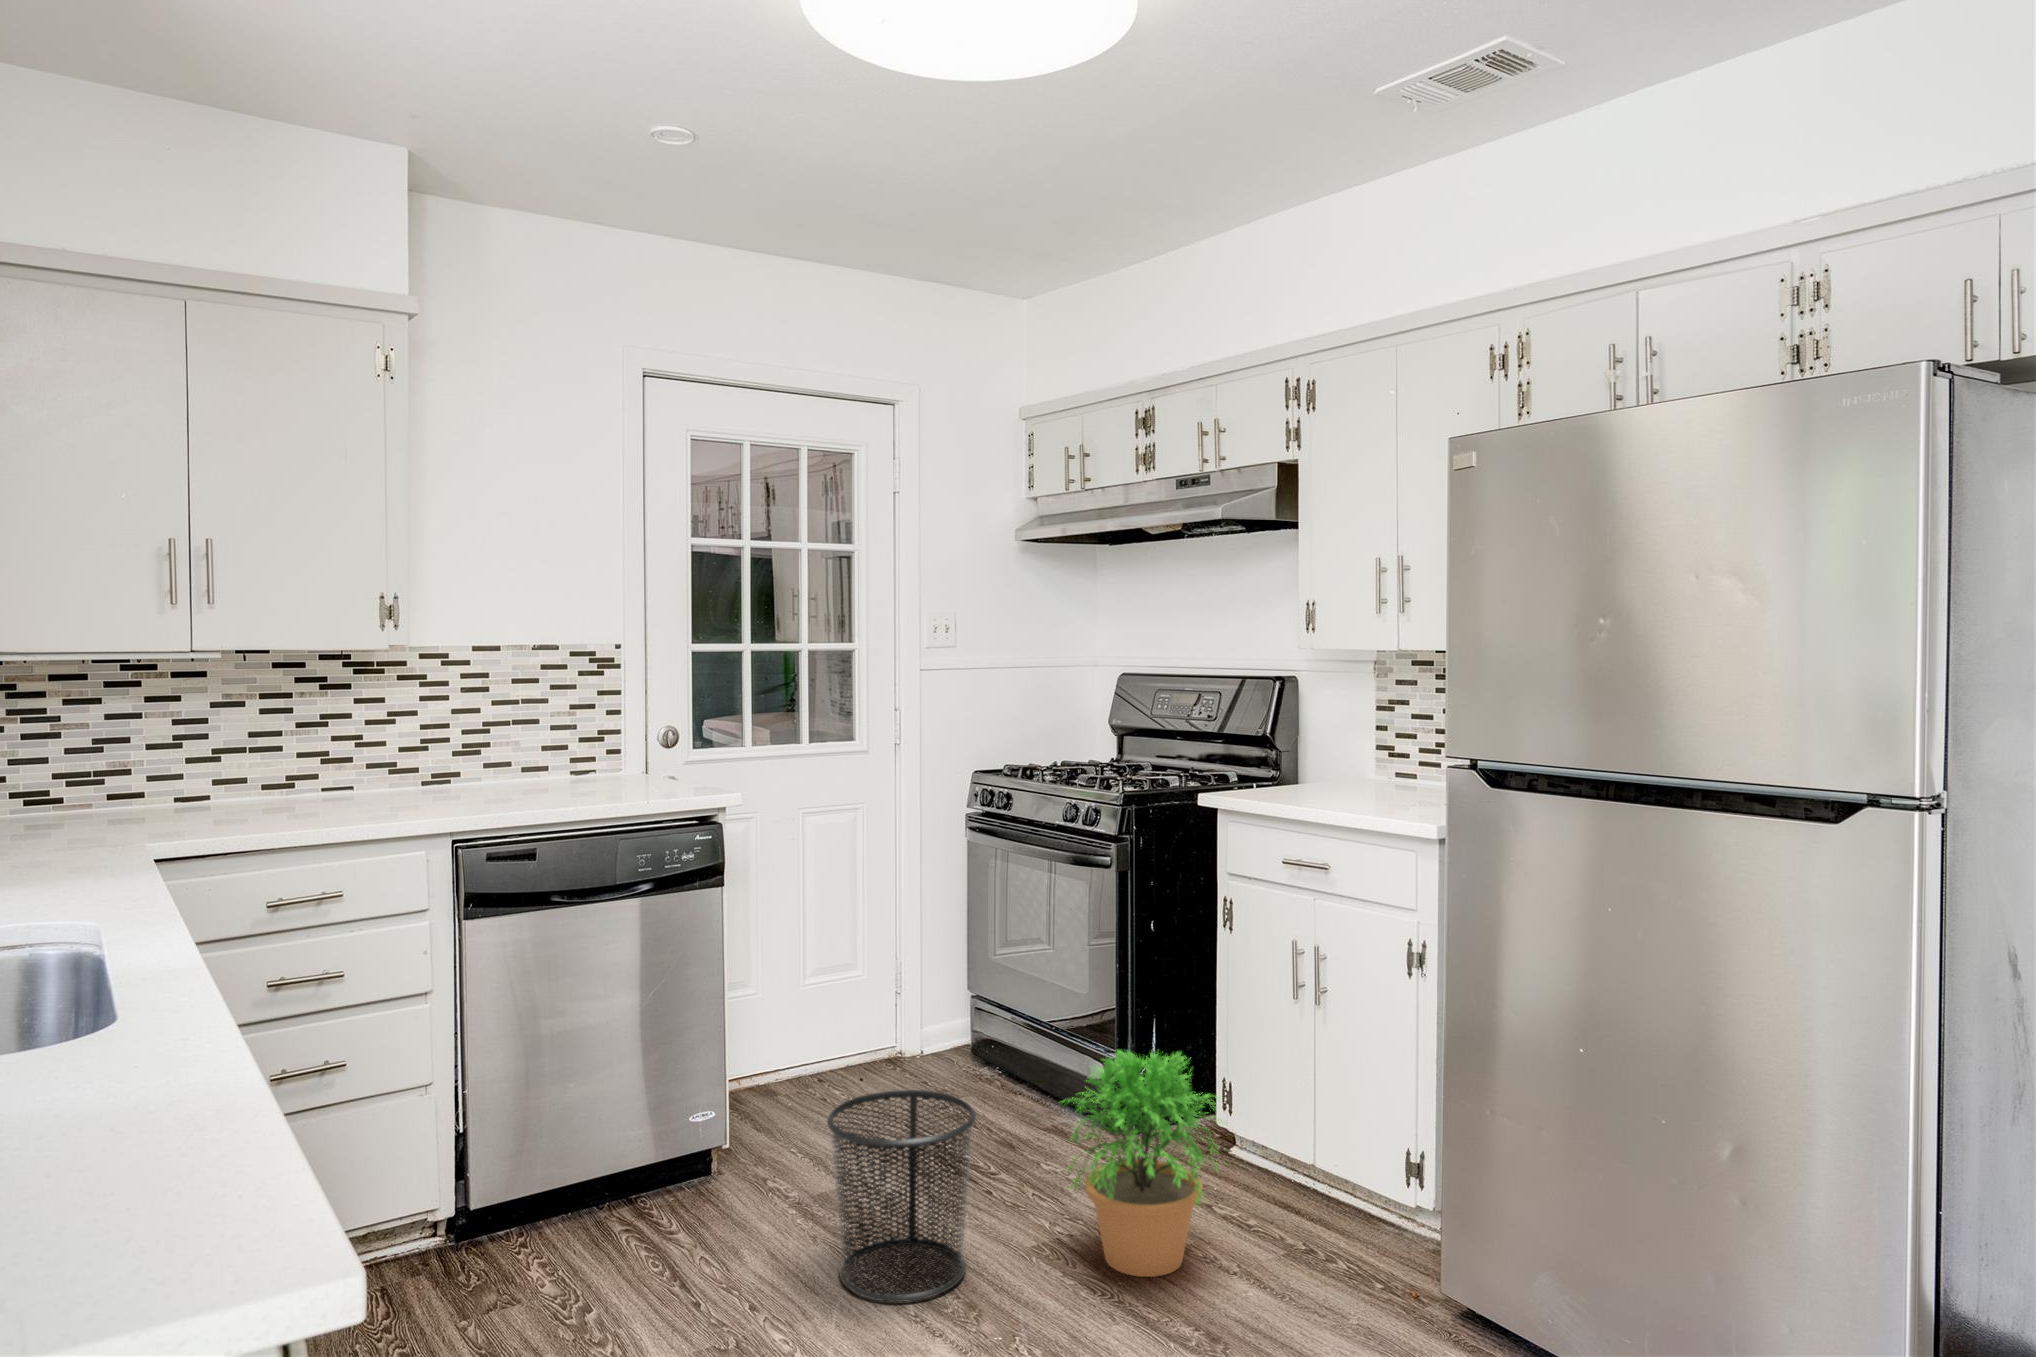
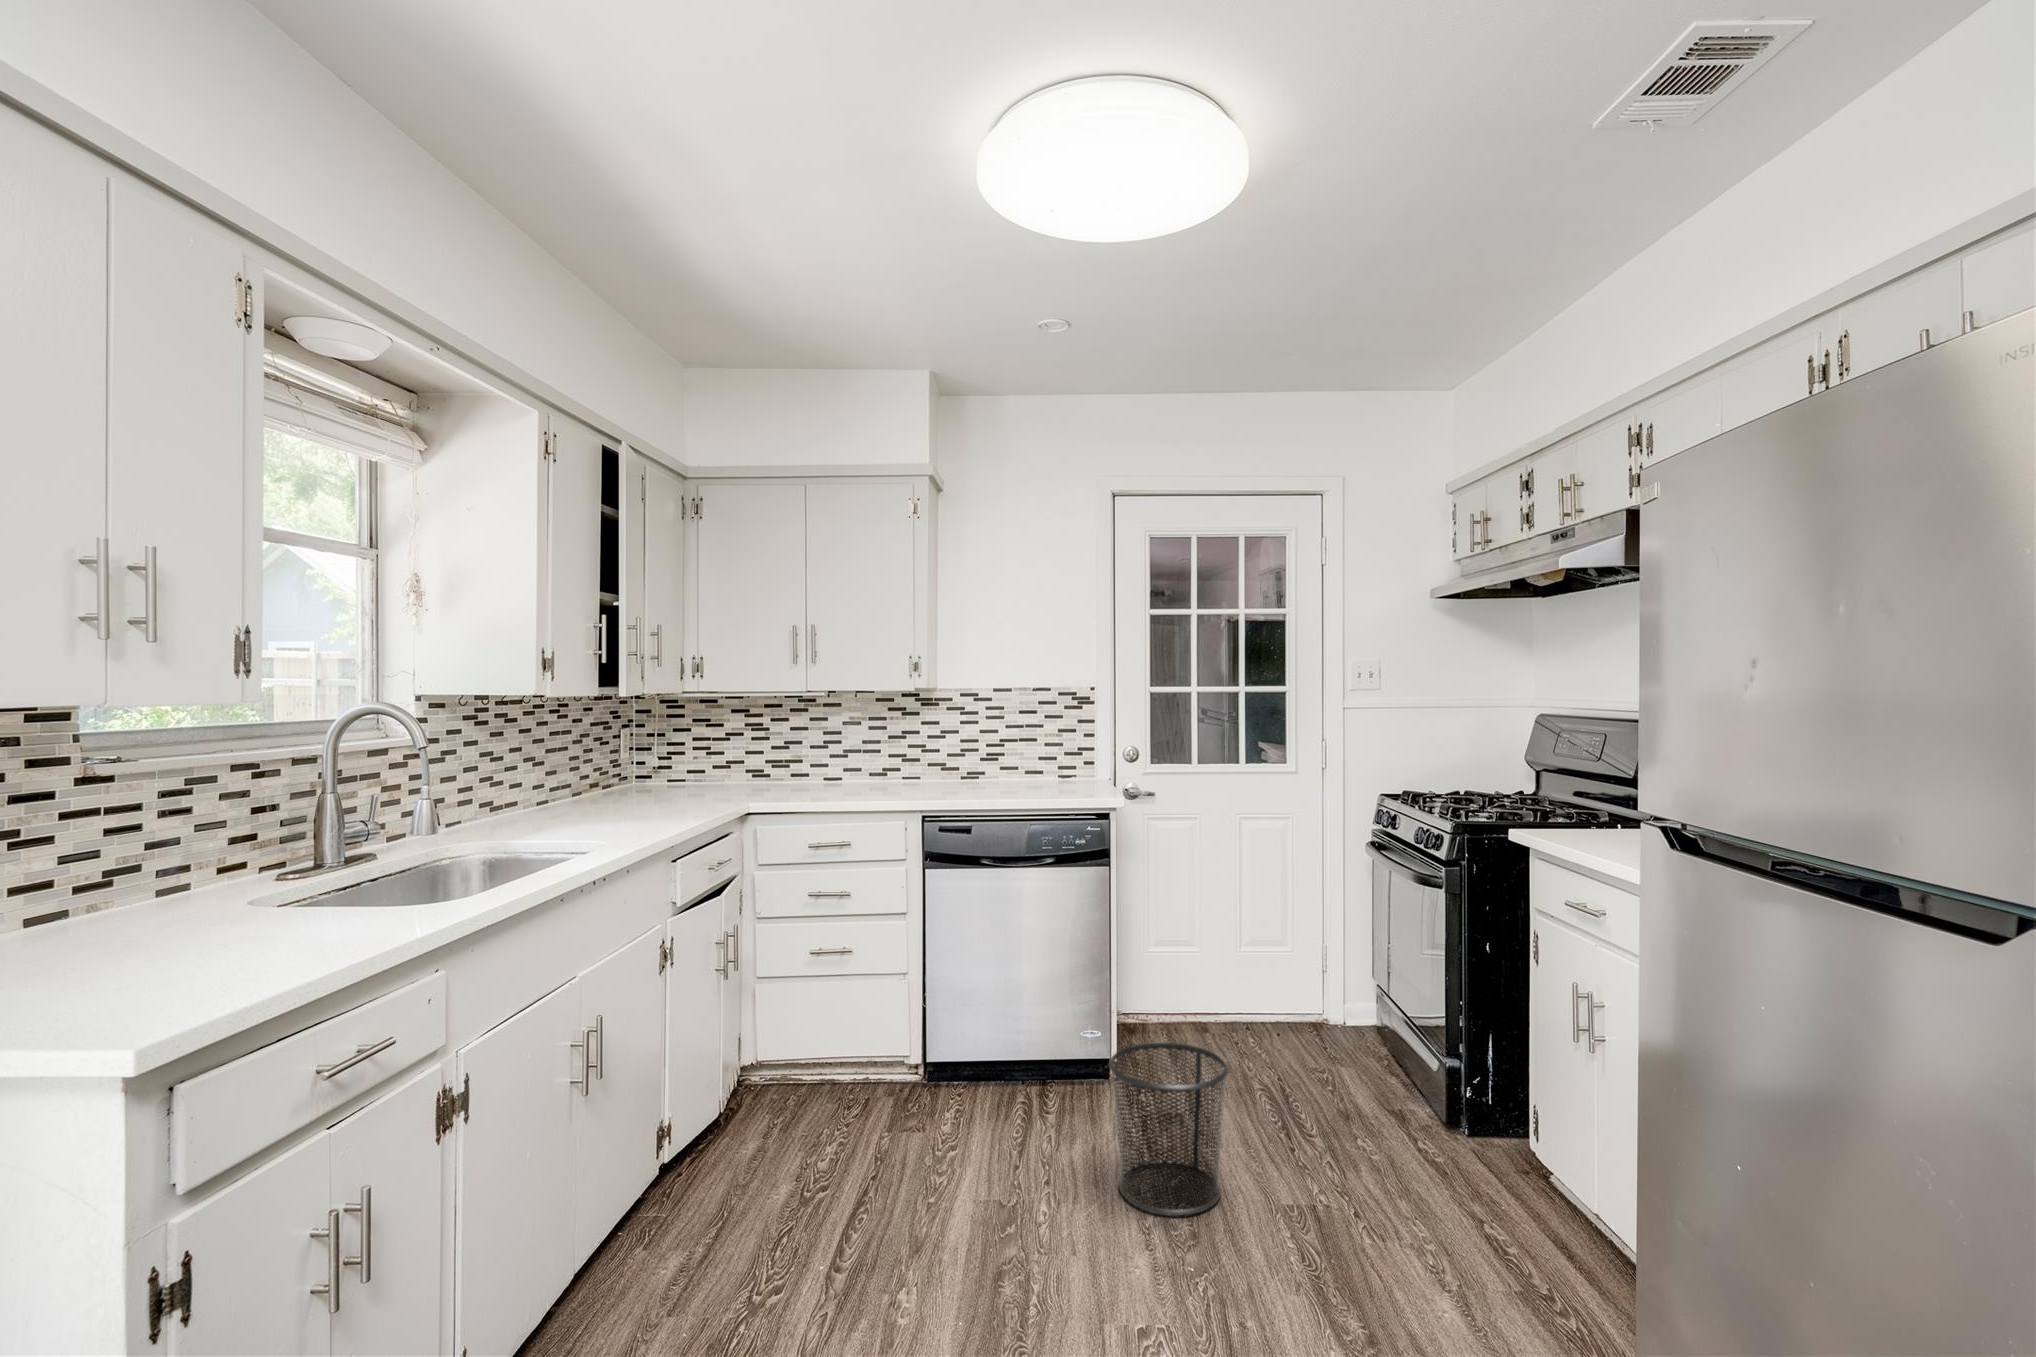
potted plant: present [1062,1050,1222,1277] -> none [1302,1052,1448,1269]

